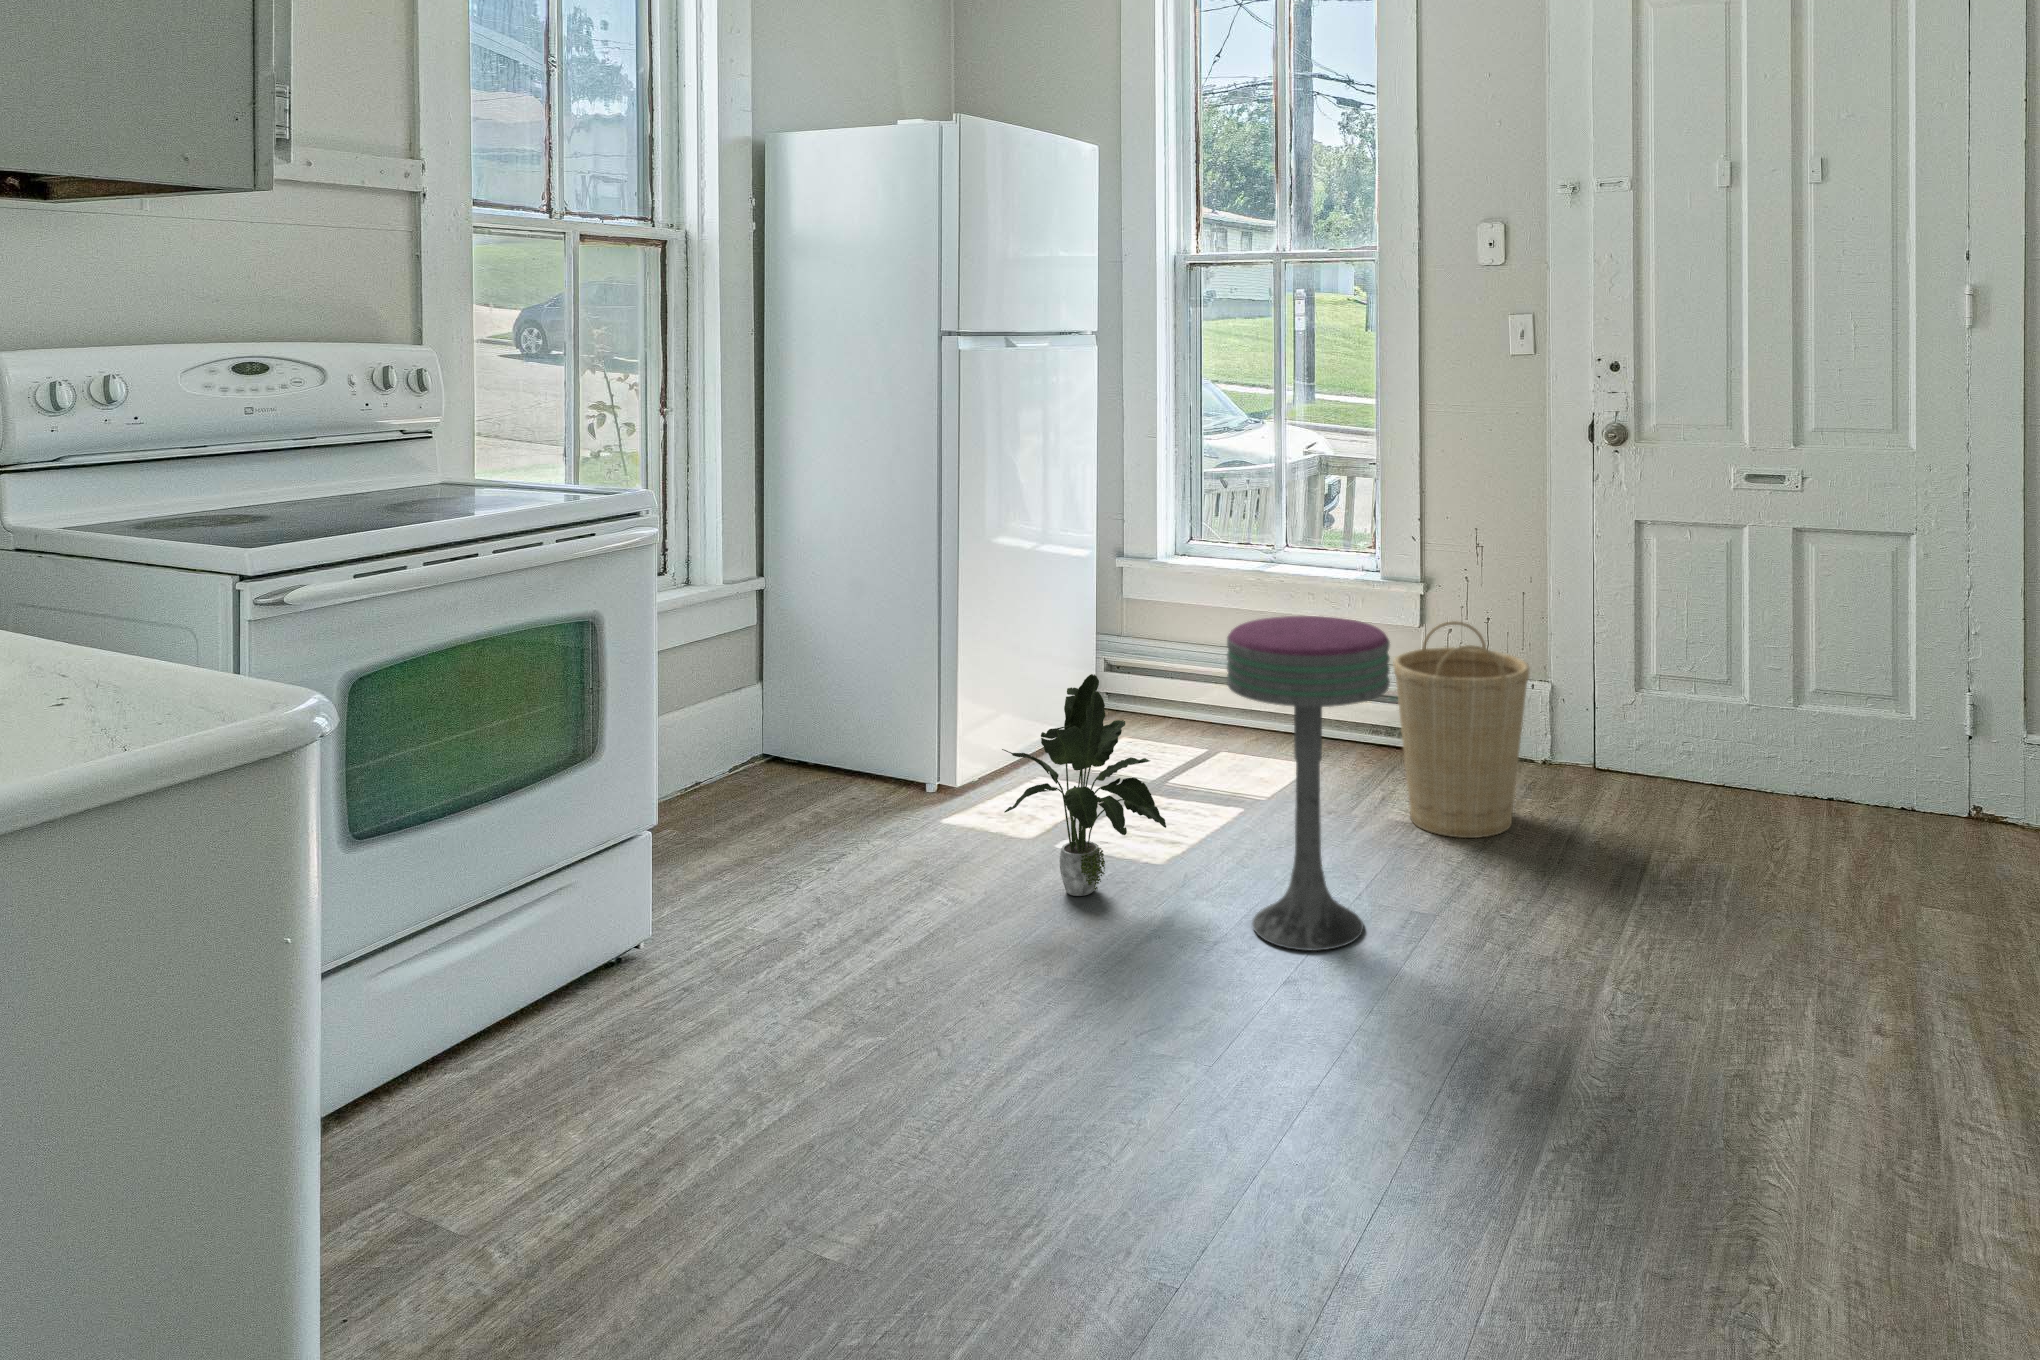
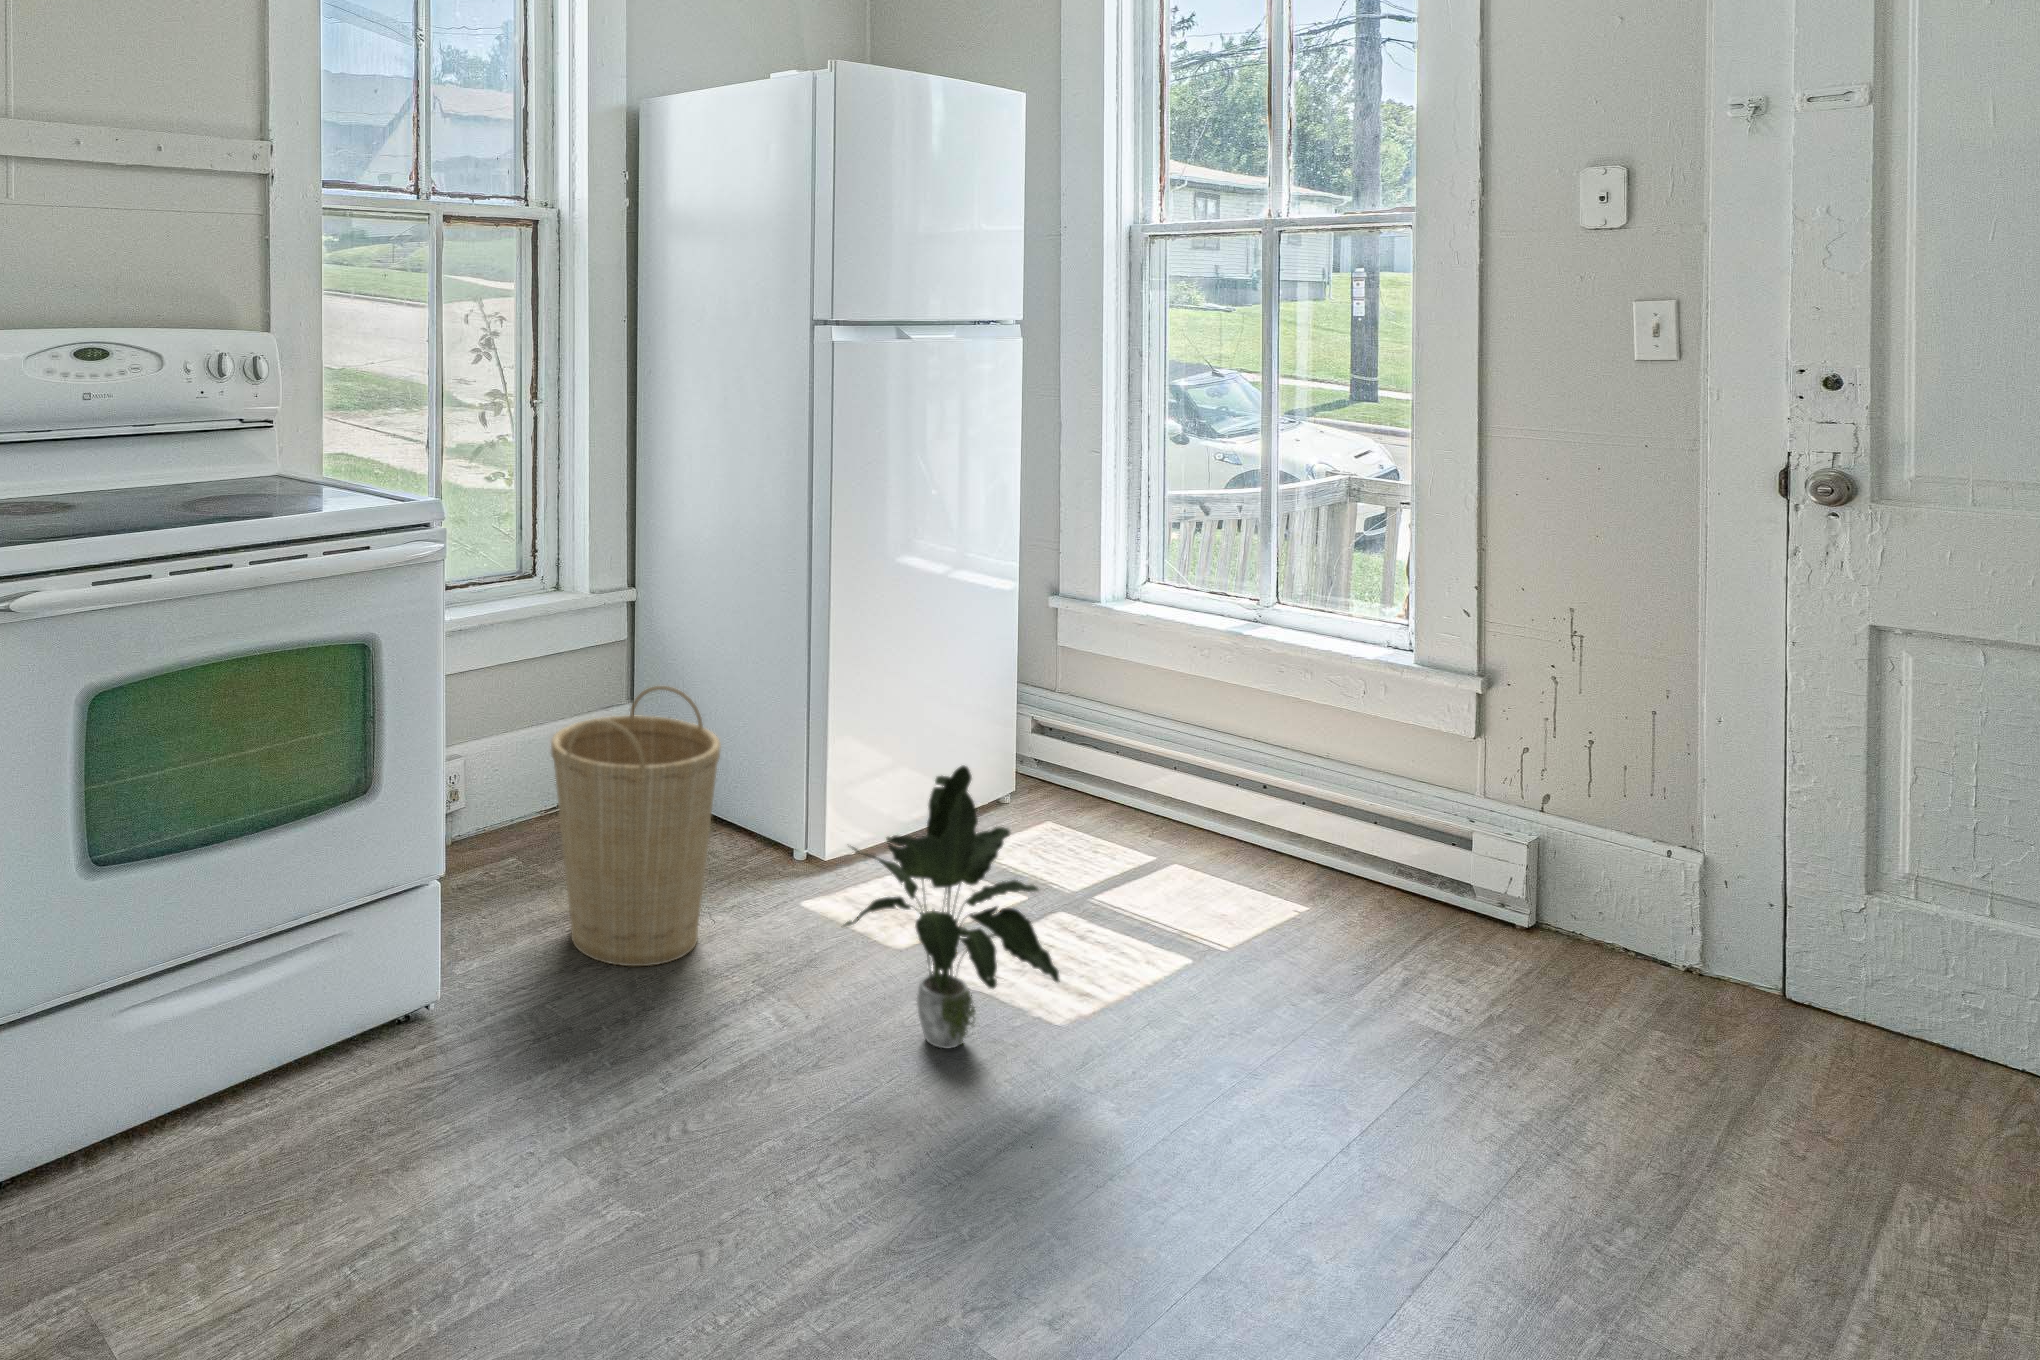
bar stool: present [1227,616,1390,951] -> none [1137,726,1395,1227]
basket: present [1393,621,1529,838] -> present [551,686,720,966]

